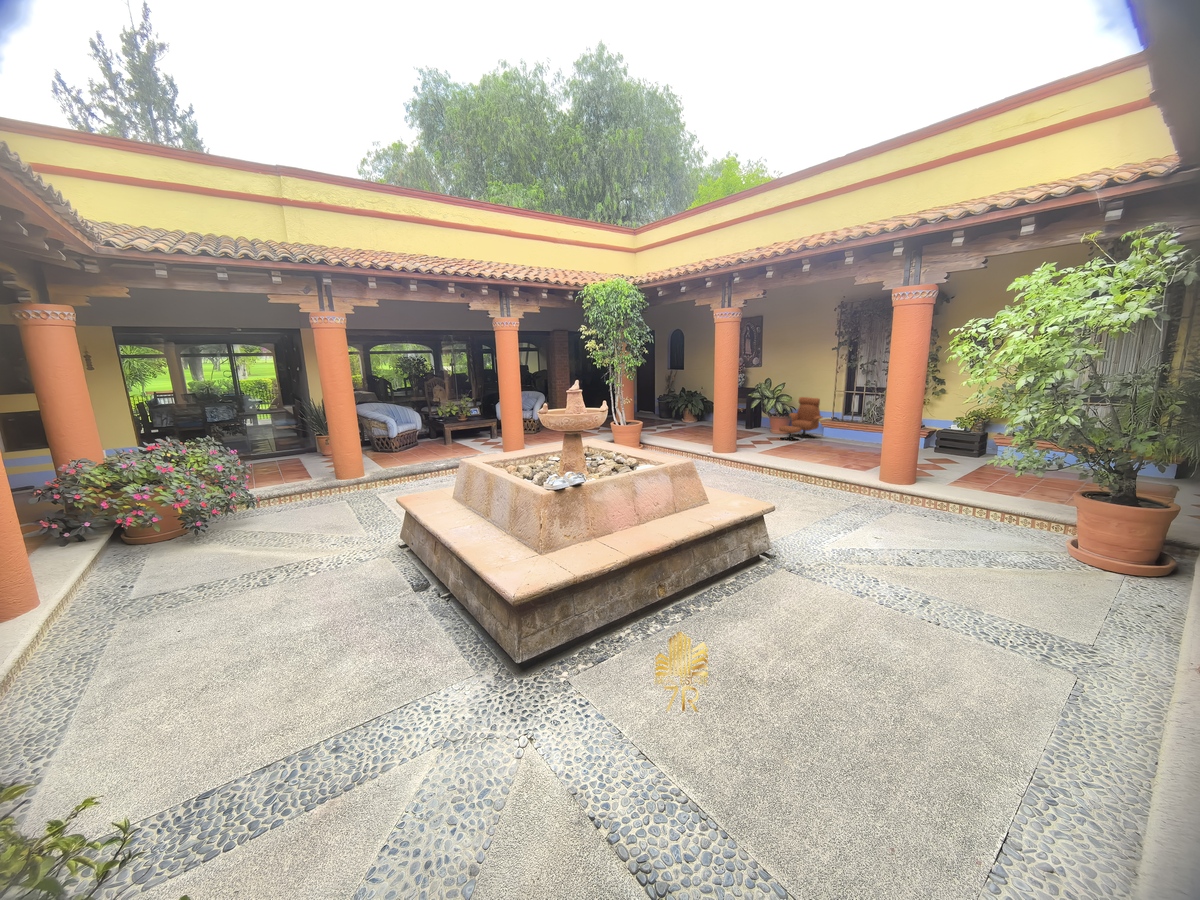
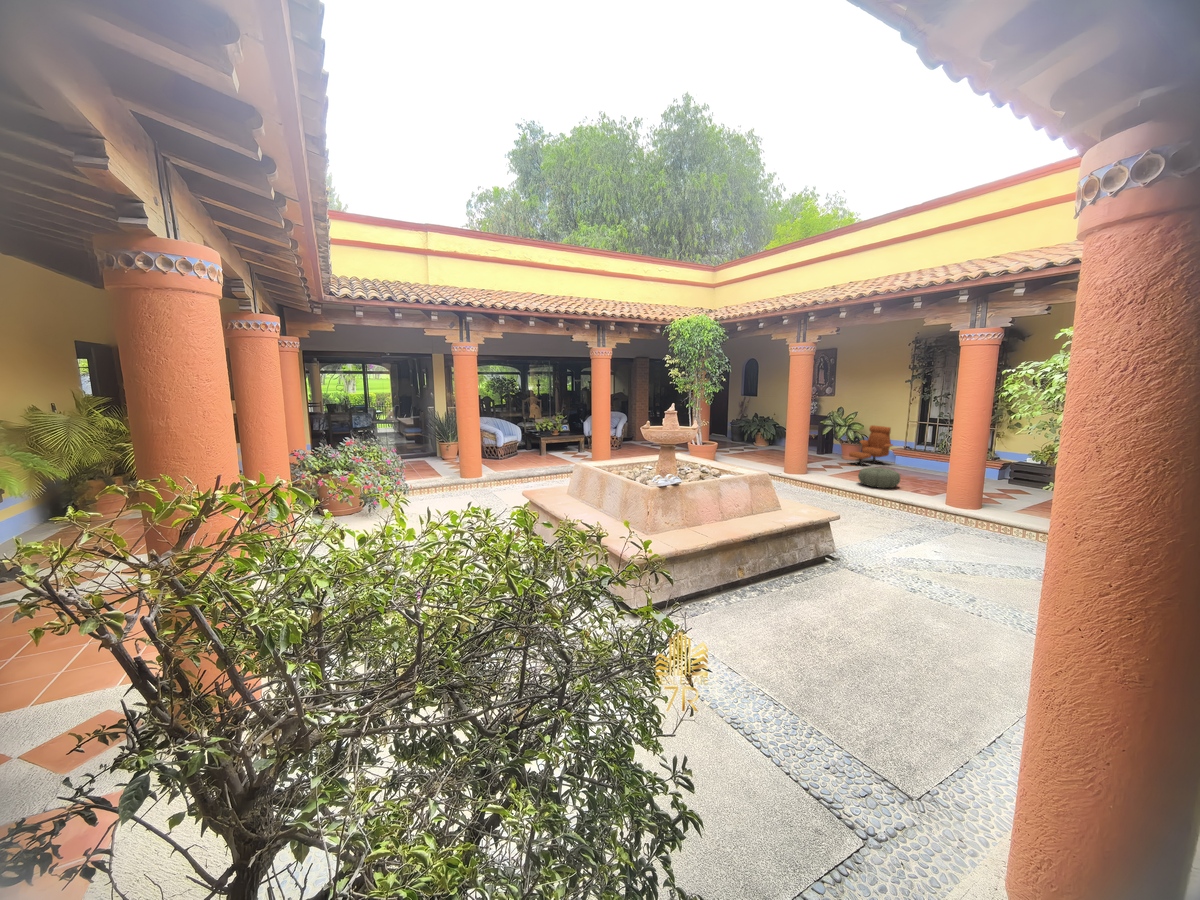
pouf: none [790,443,833,465] -> present [858,467,900,488]

